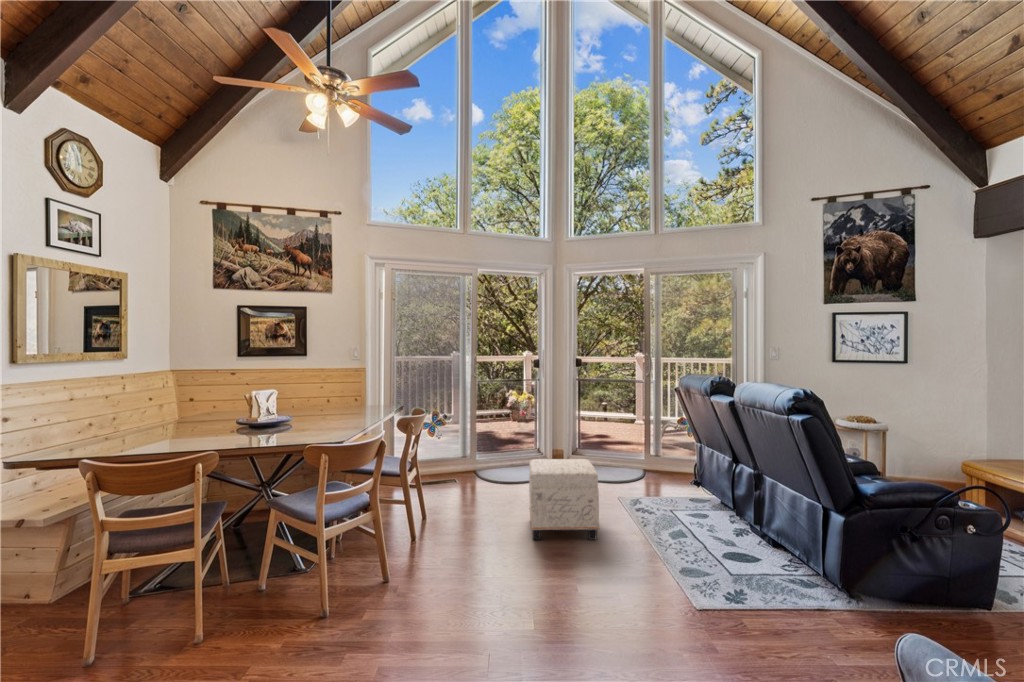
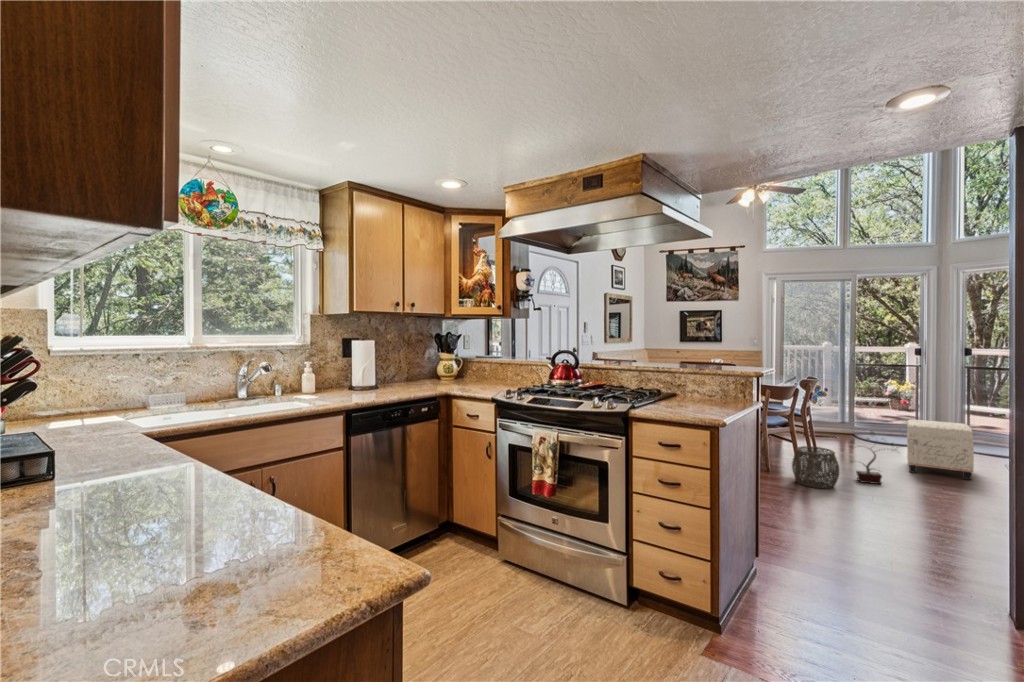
potted plant: none [456,497,533,588] -> present [850,432,904,484]
woven basket: none [364,545,441,636] -> present [792,446,840,489]

